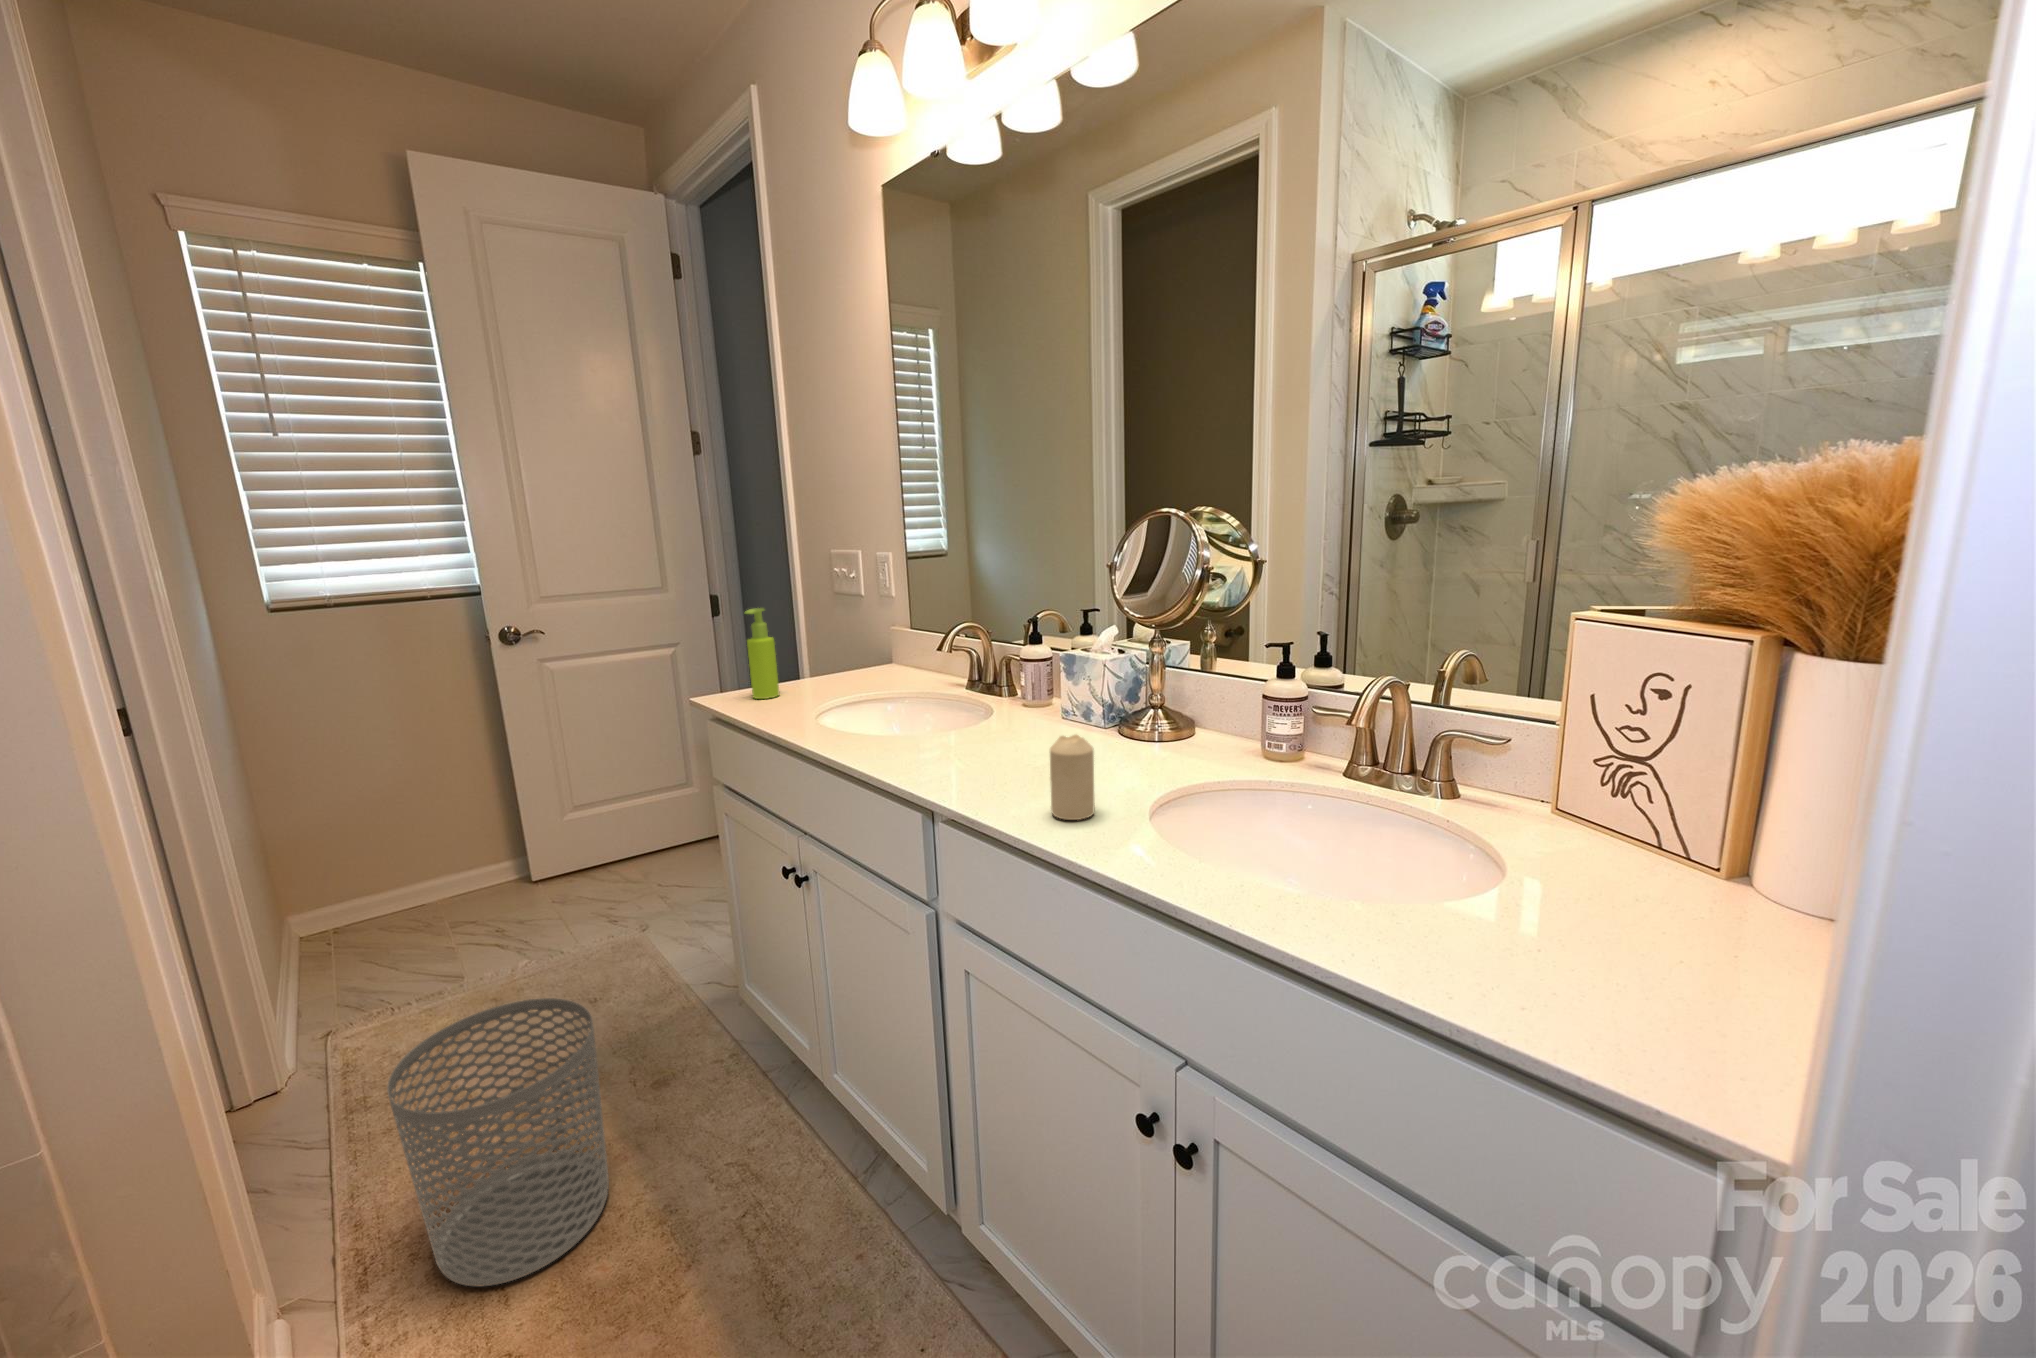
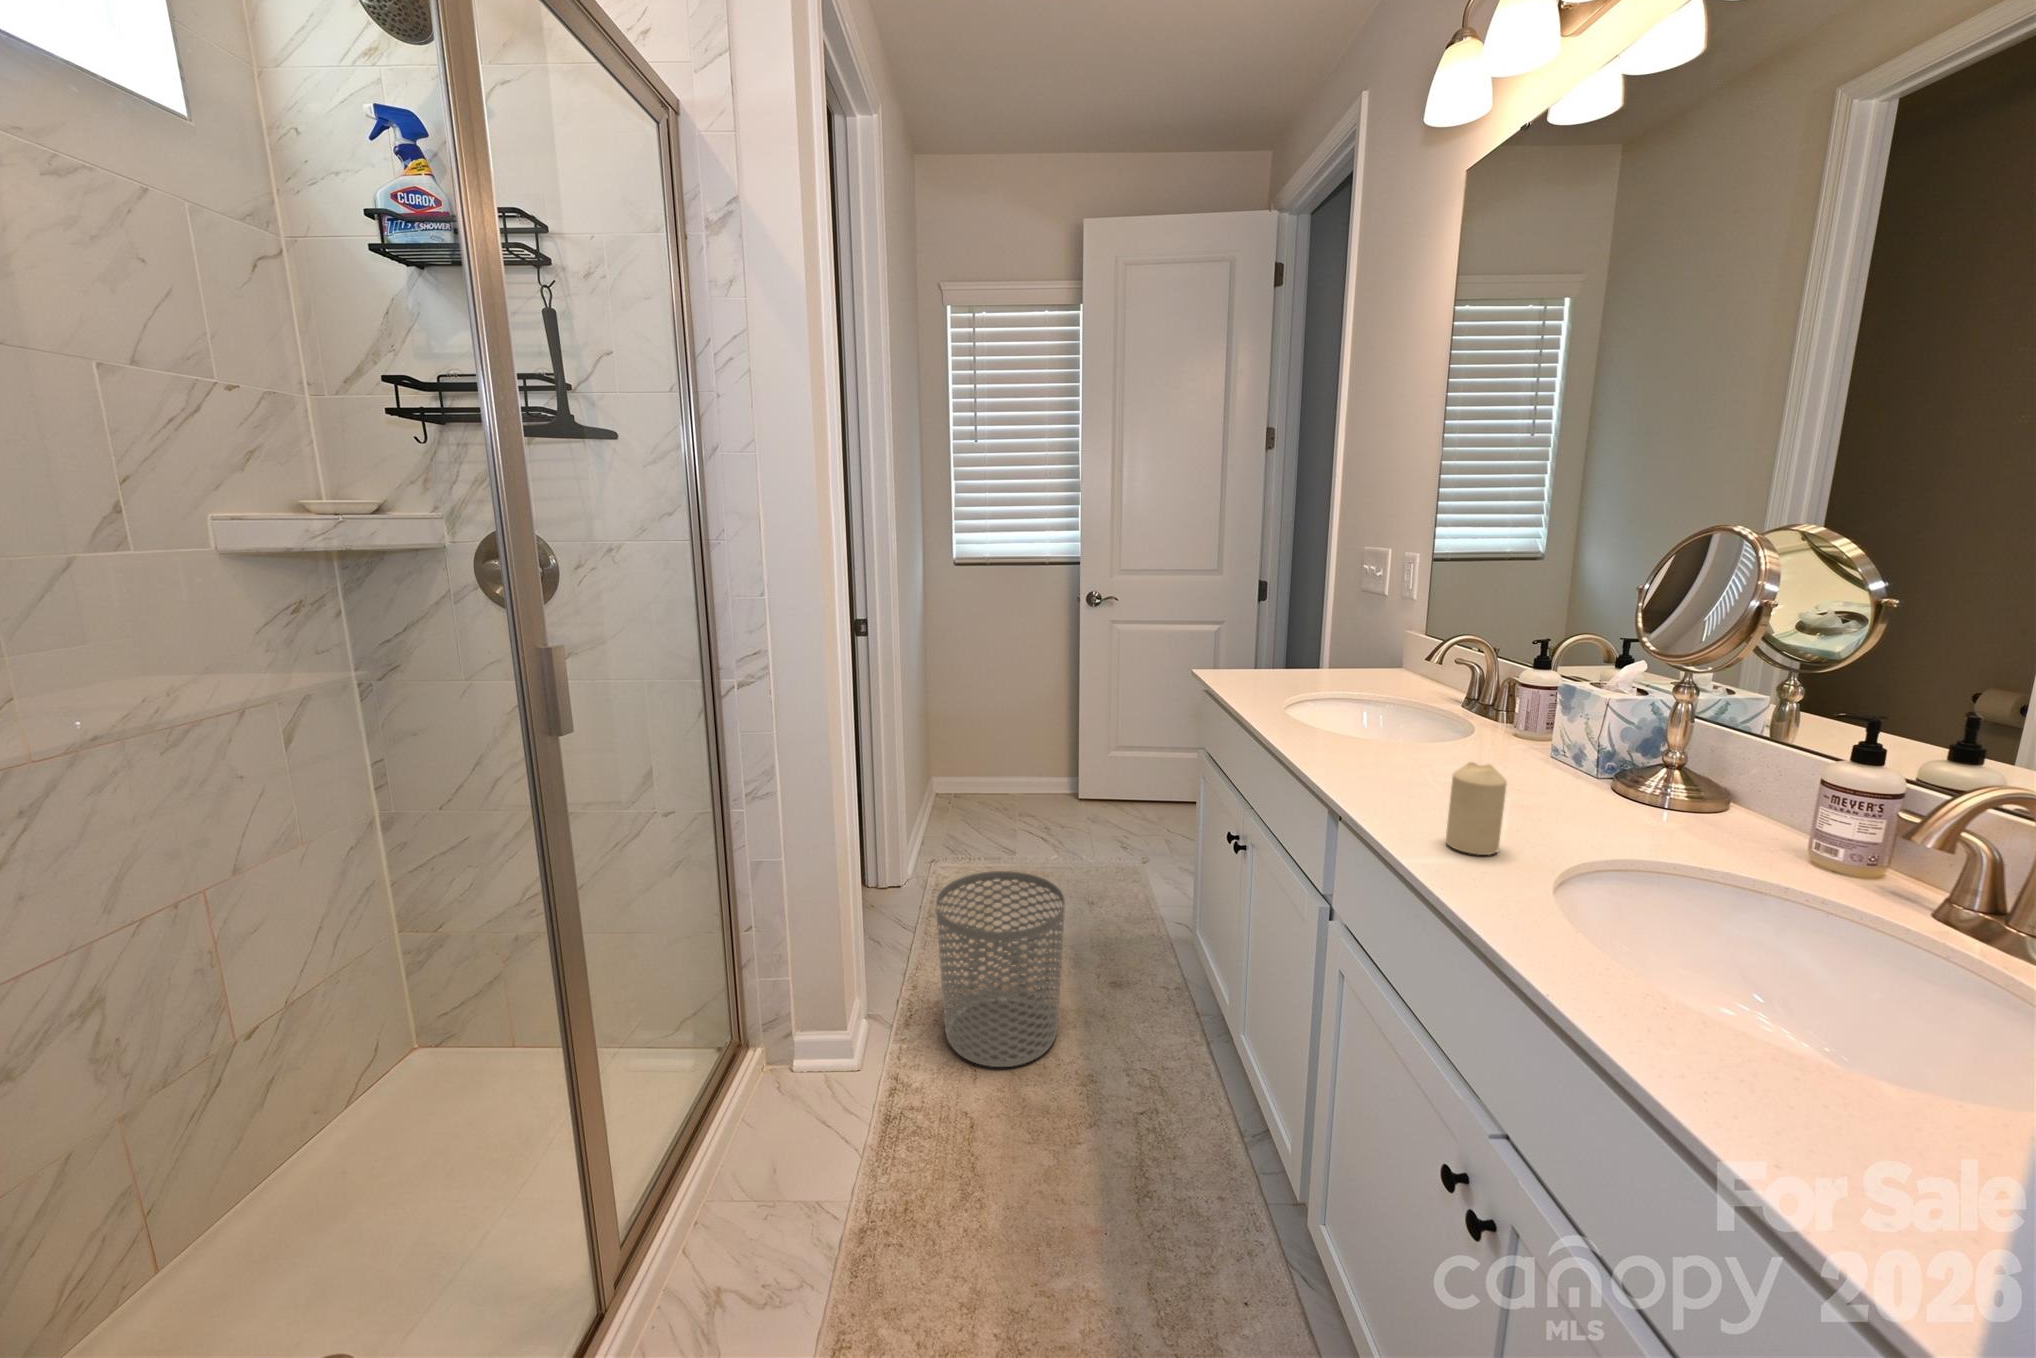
soap dispenser: present [745,608,779,699] -> none [1244,598,1273,681]

